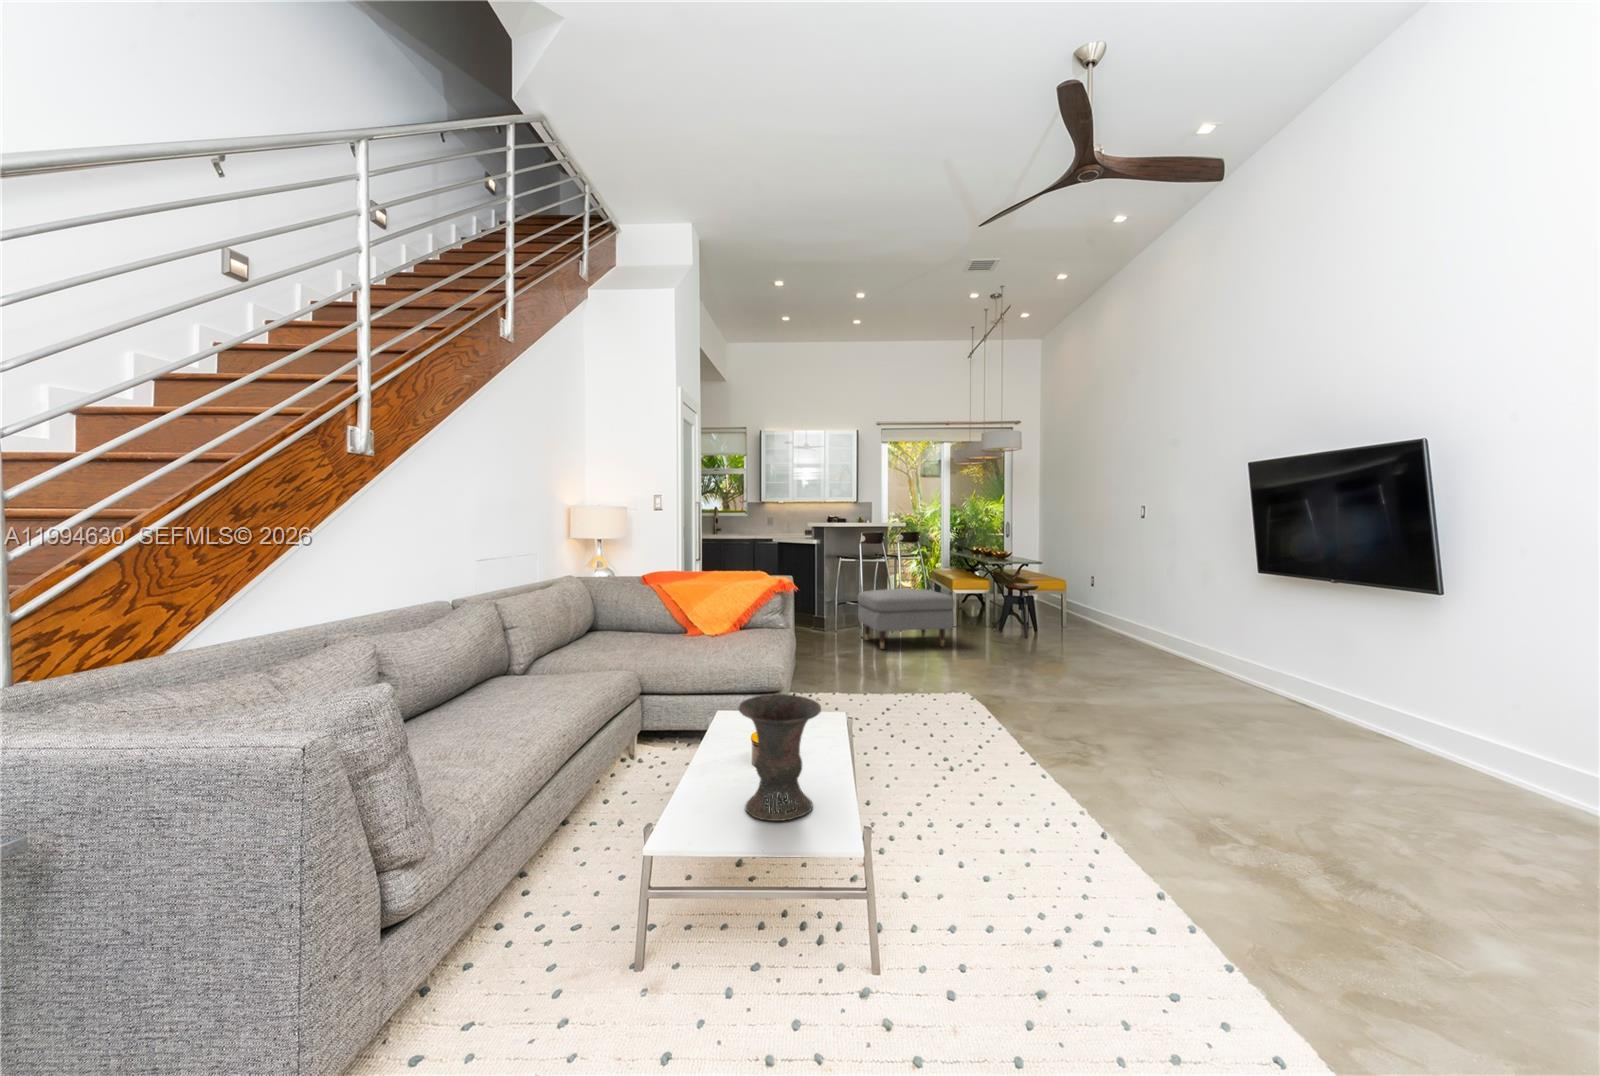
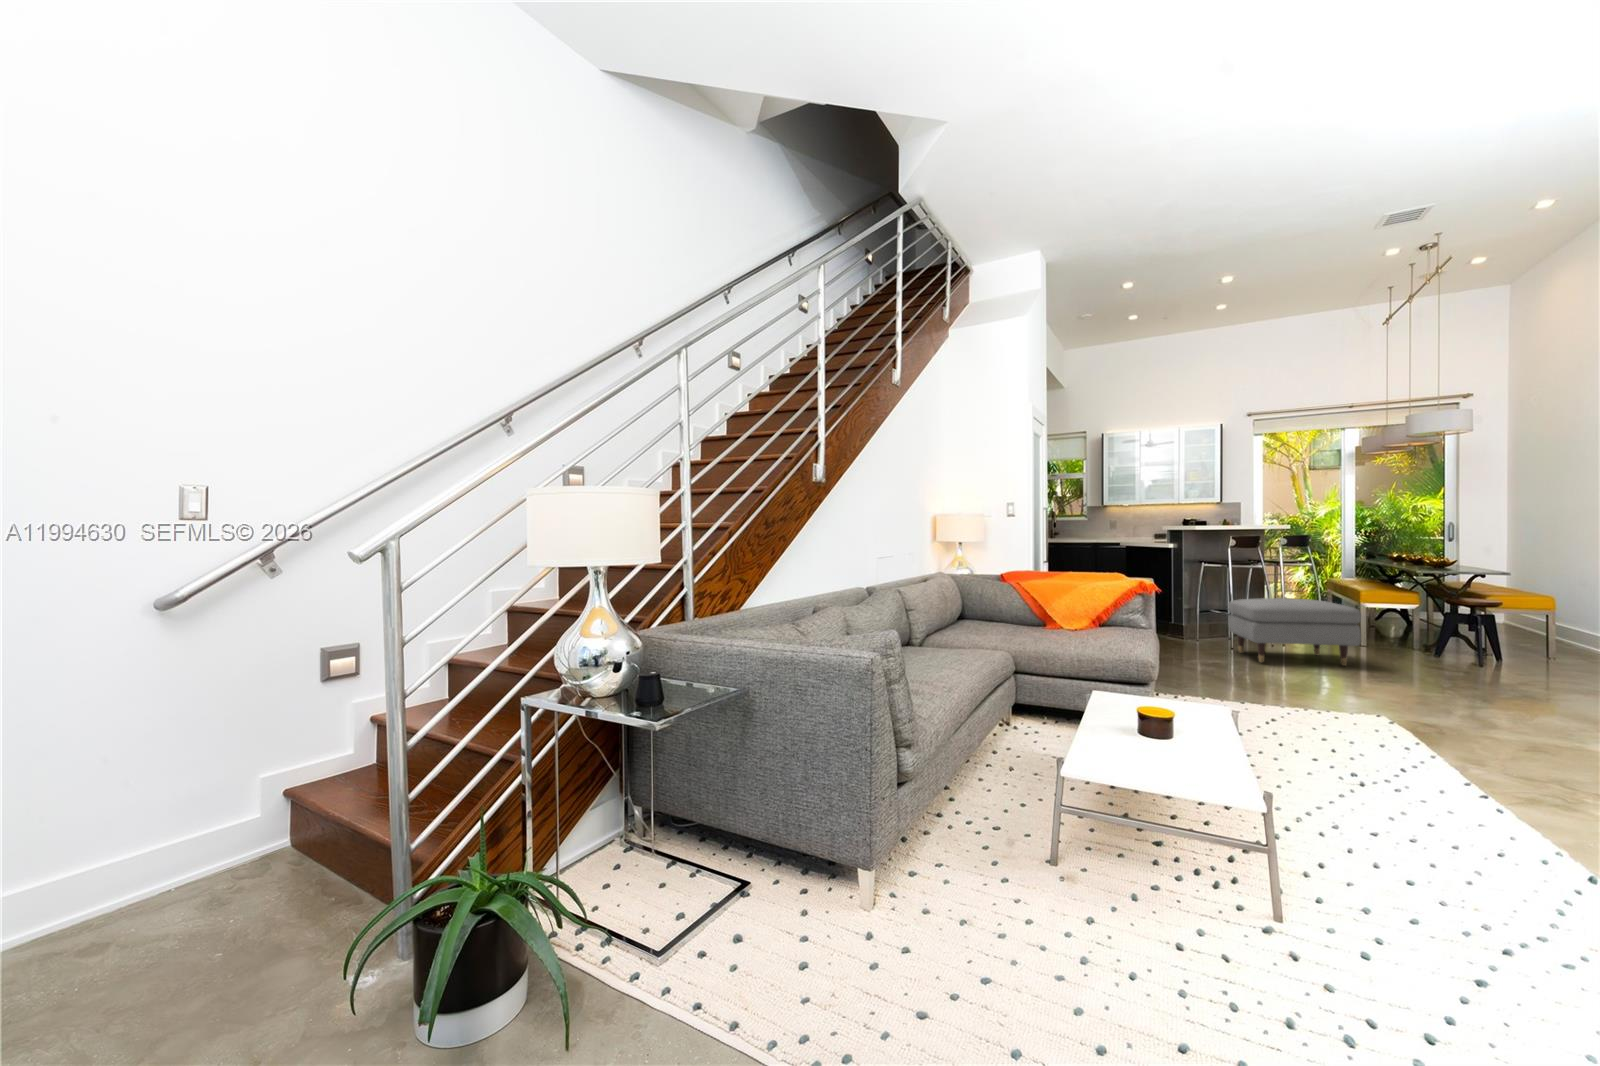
vase: present [739,694,821,821] -> none [1133,667,1210,767]

